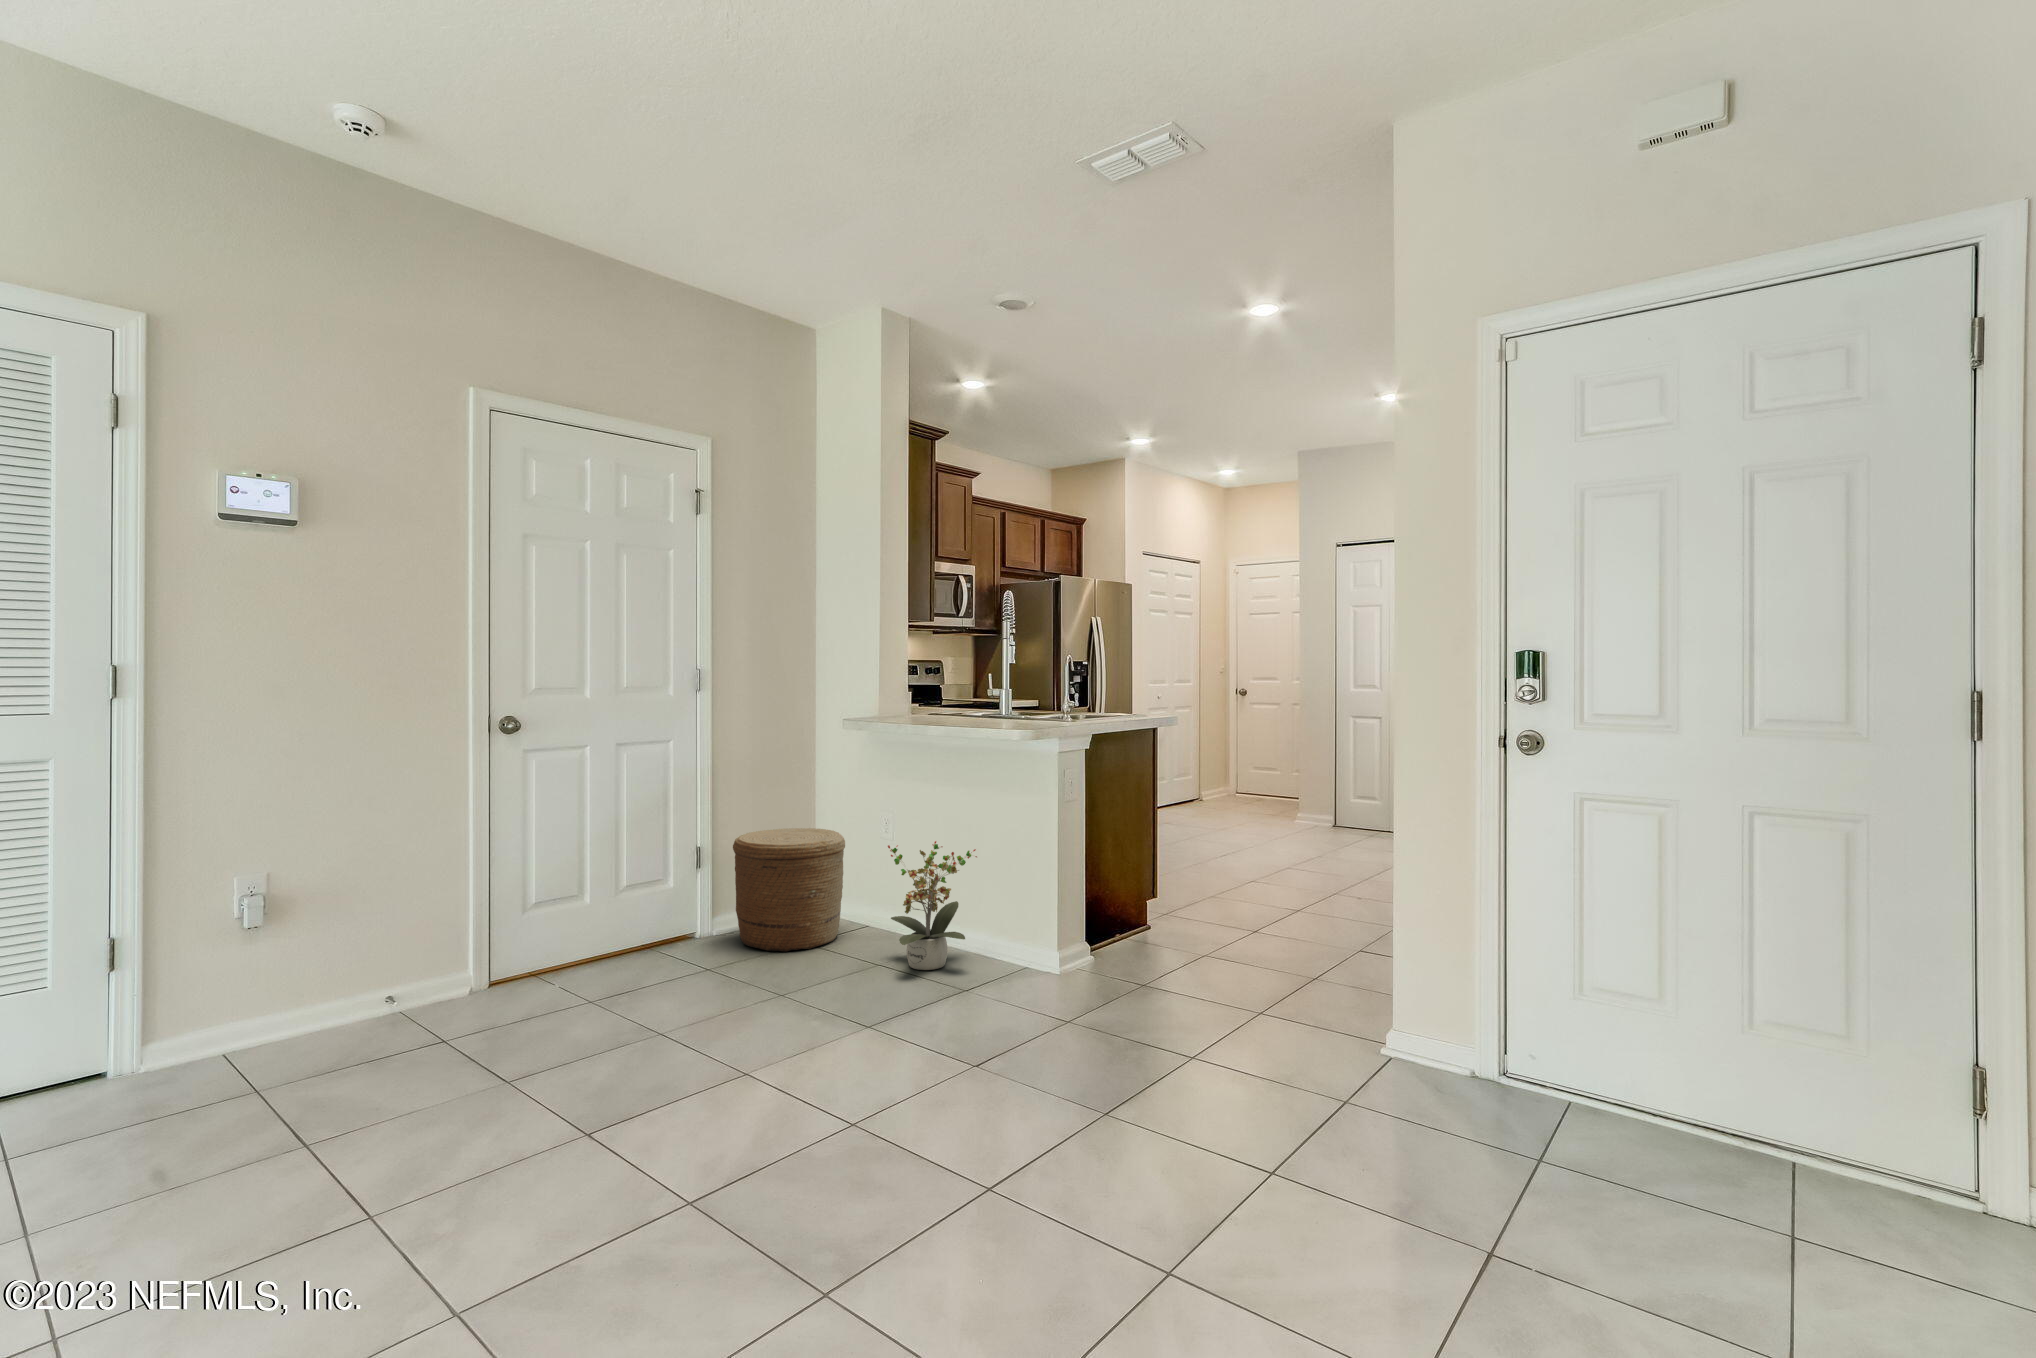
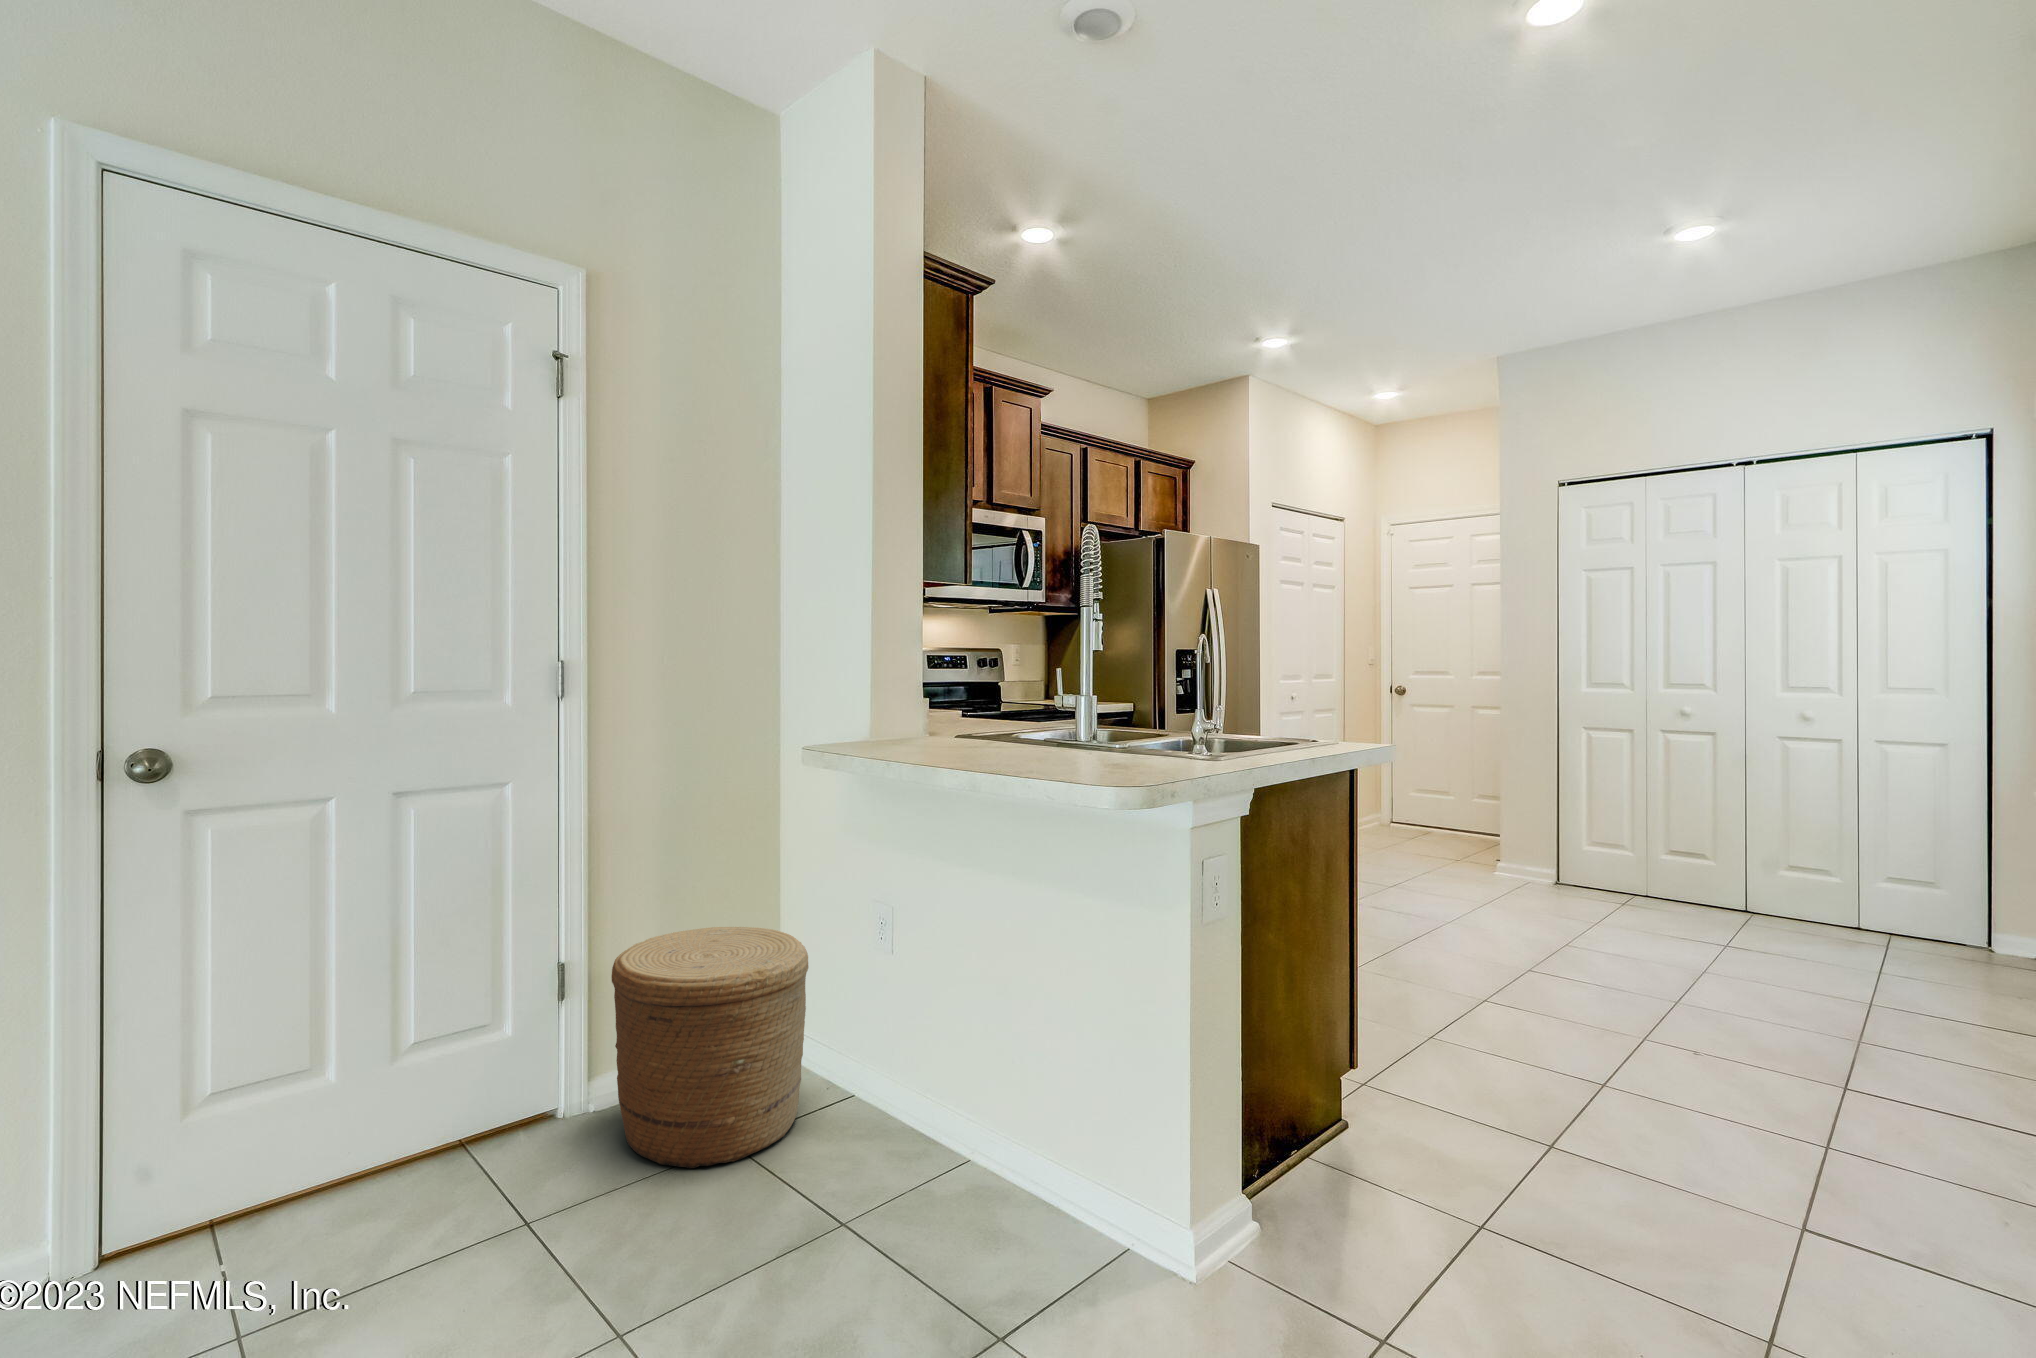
potted plant: present [888,841,977,970] -> none [869,981,1034,1252]

